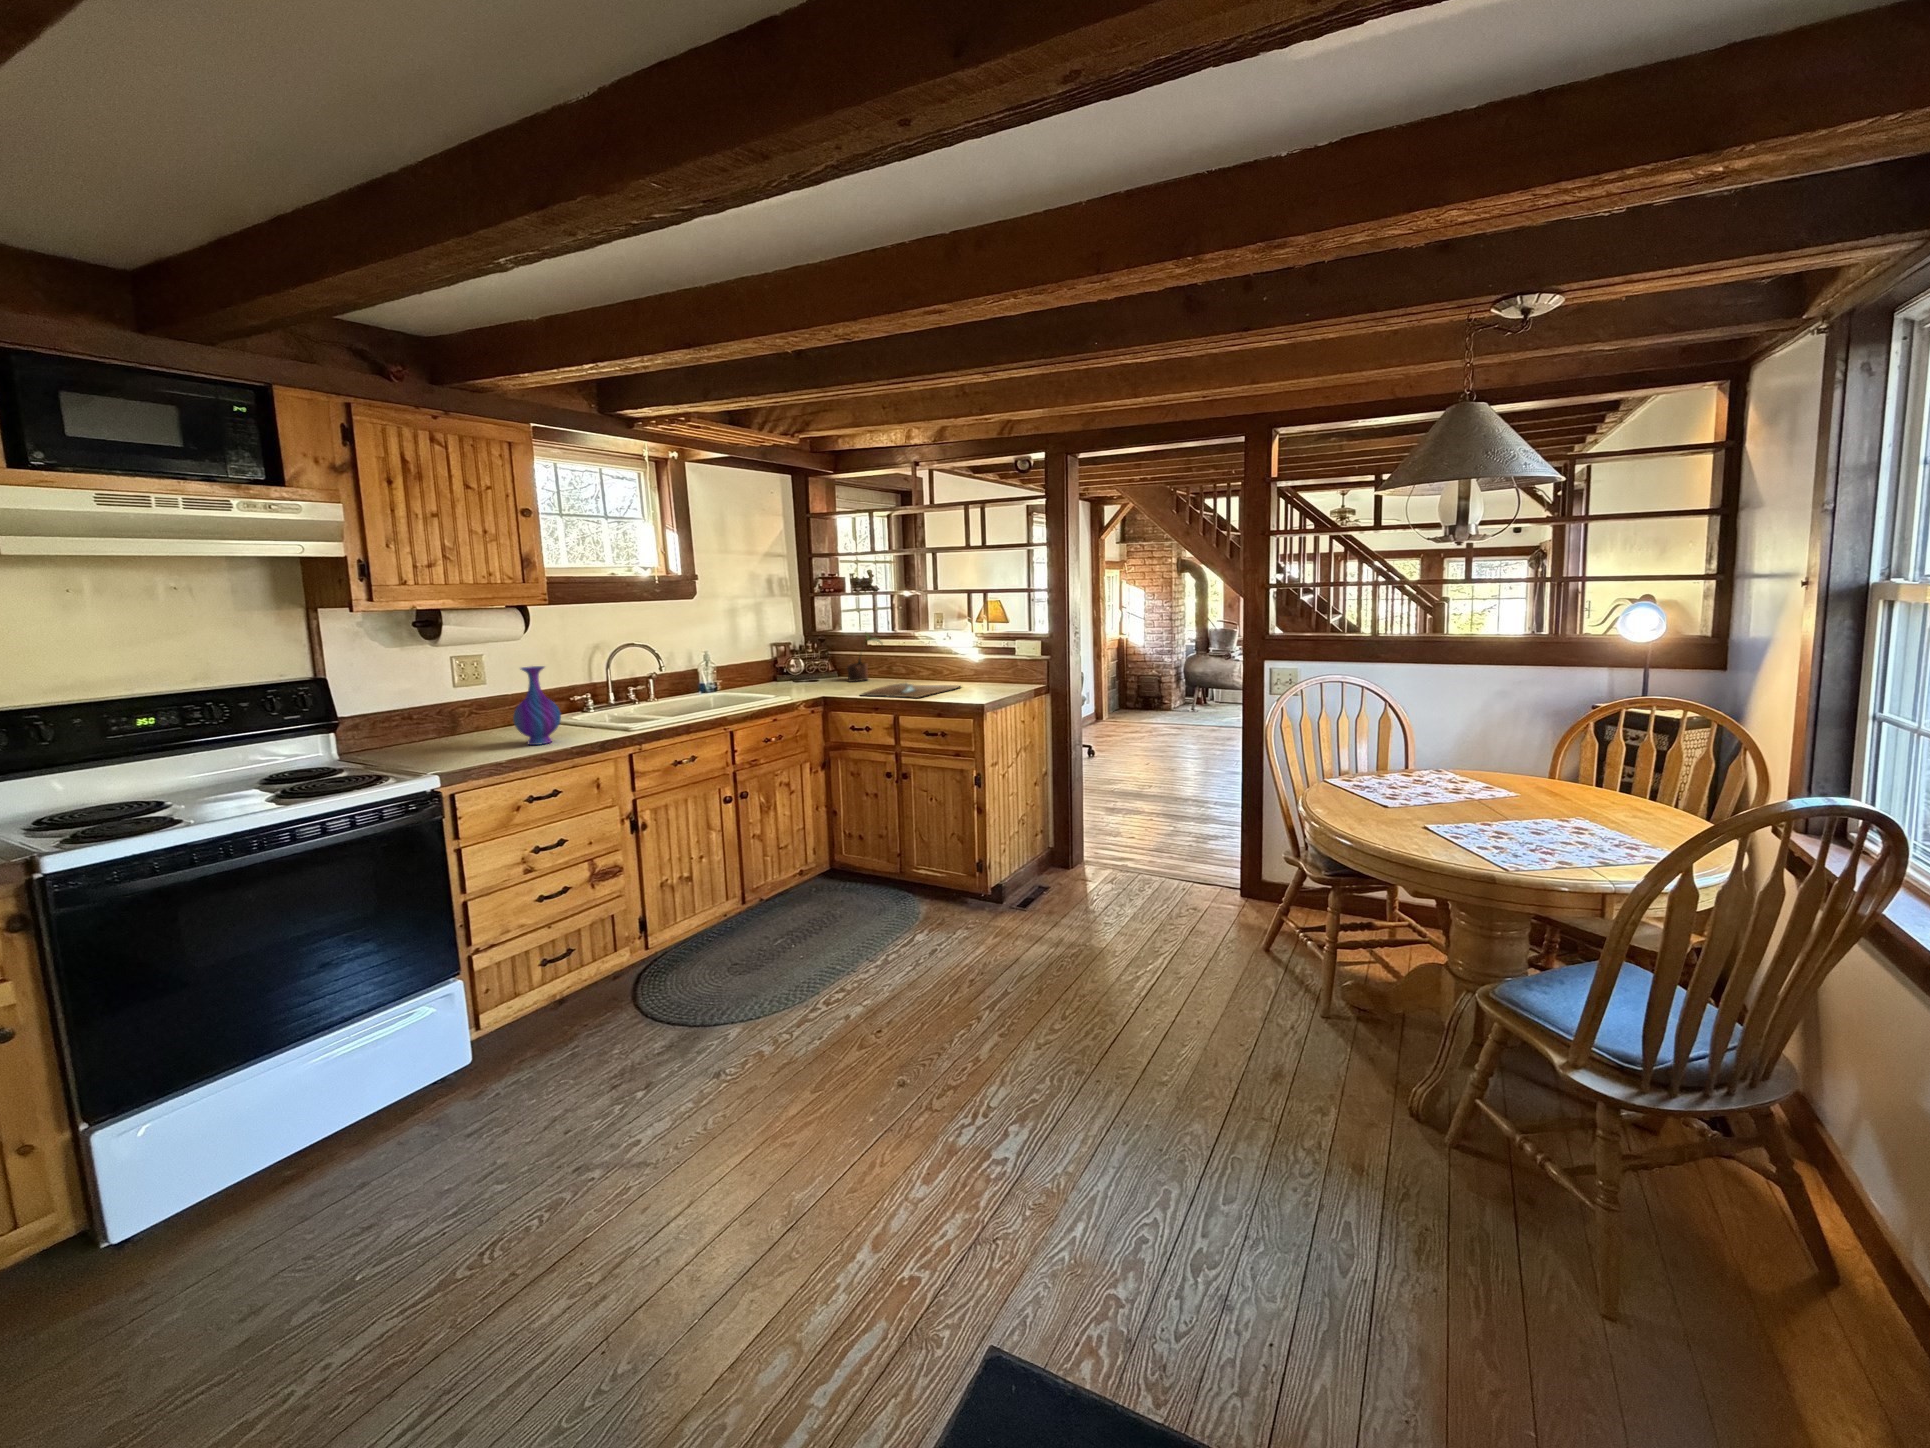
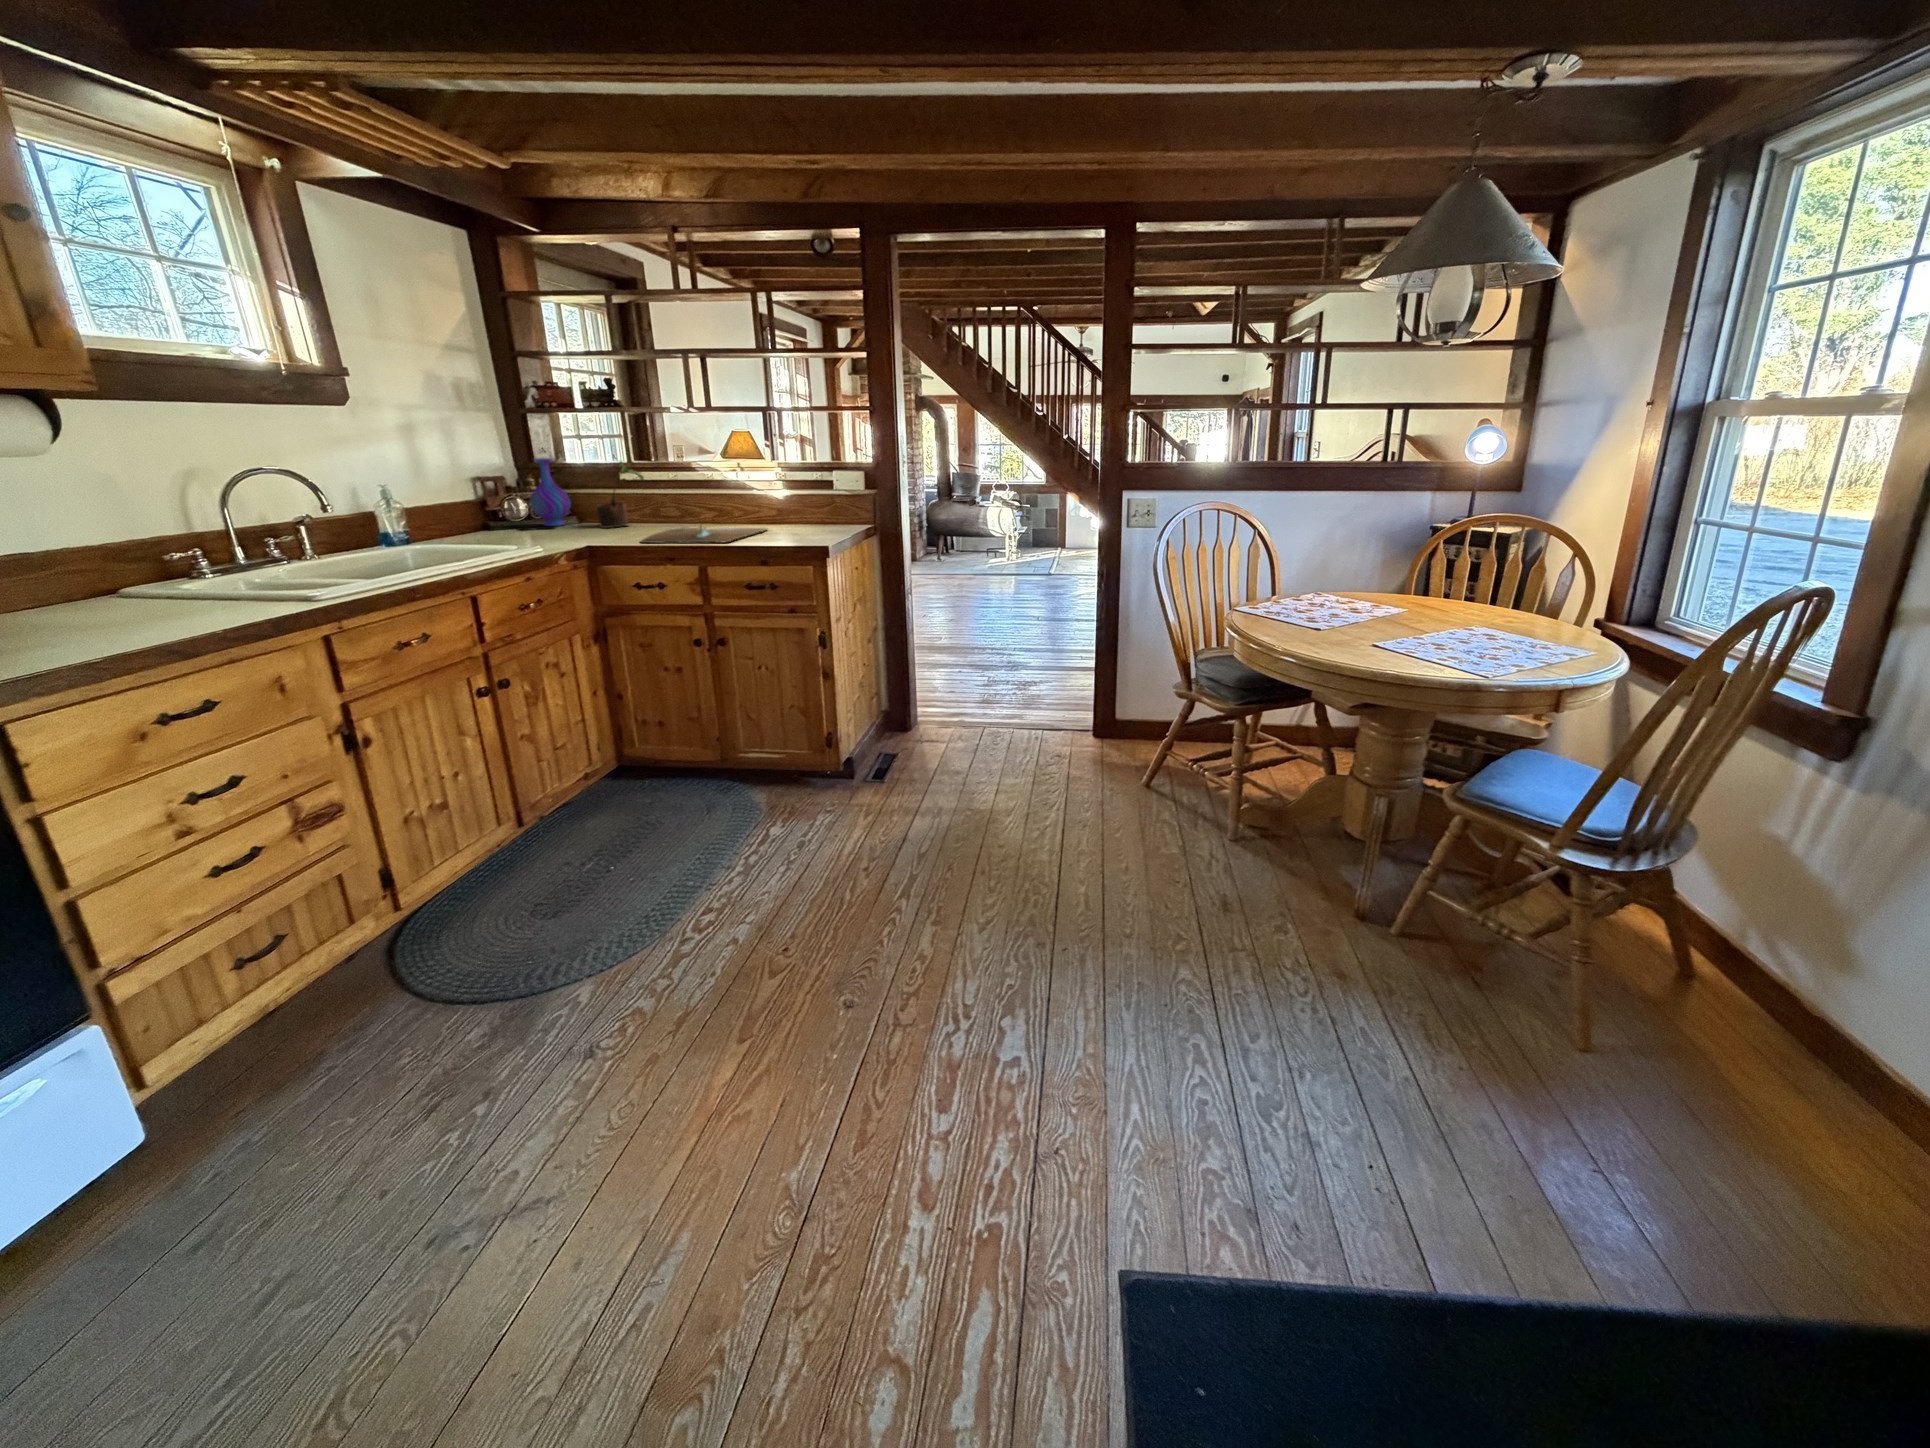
vase: present [513,666,561,745] -> present [530,458,571,526]

